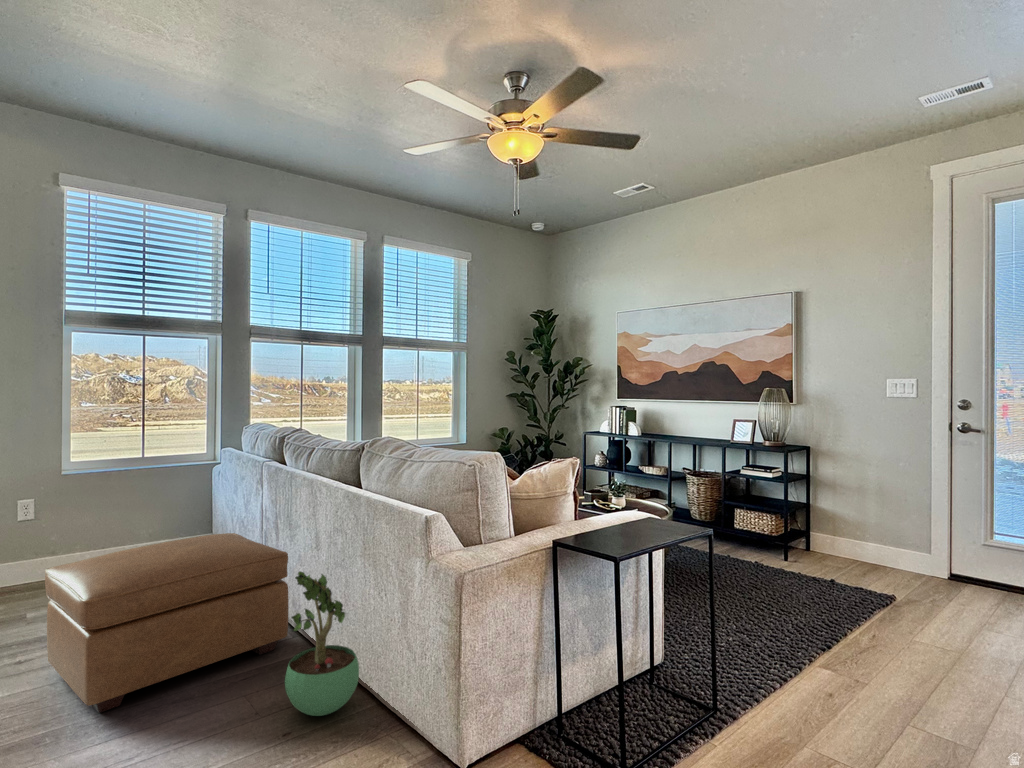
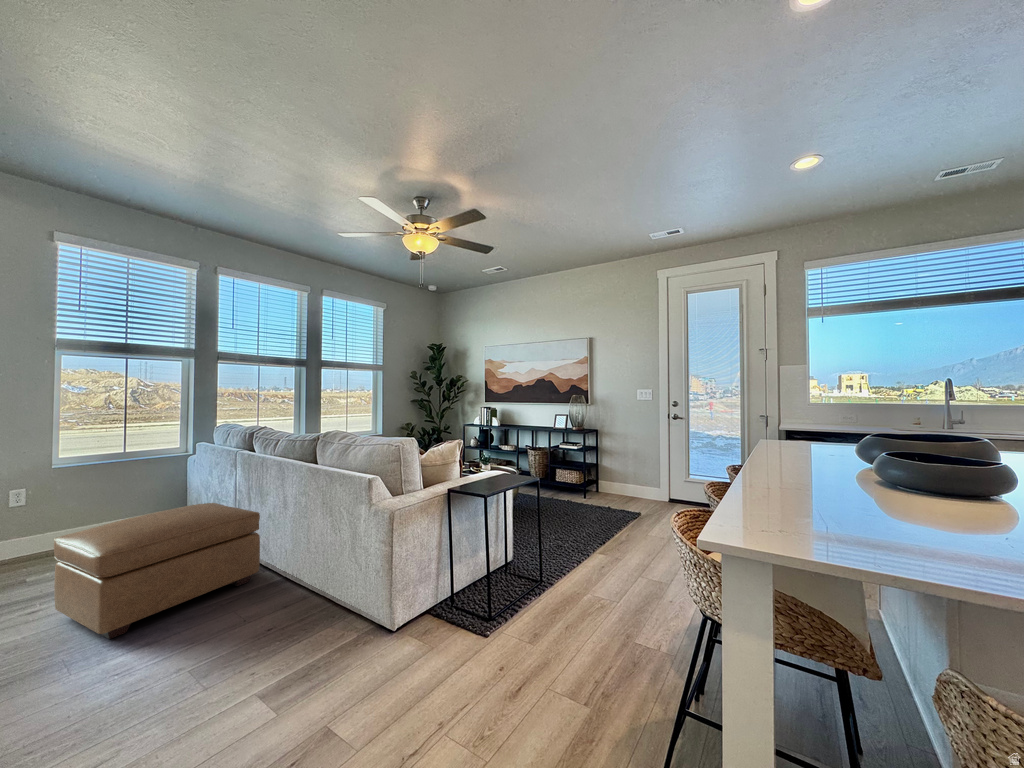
potted plant: present [285,571,359,716] -> none [263,521,318,619]

